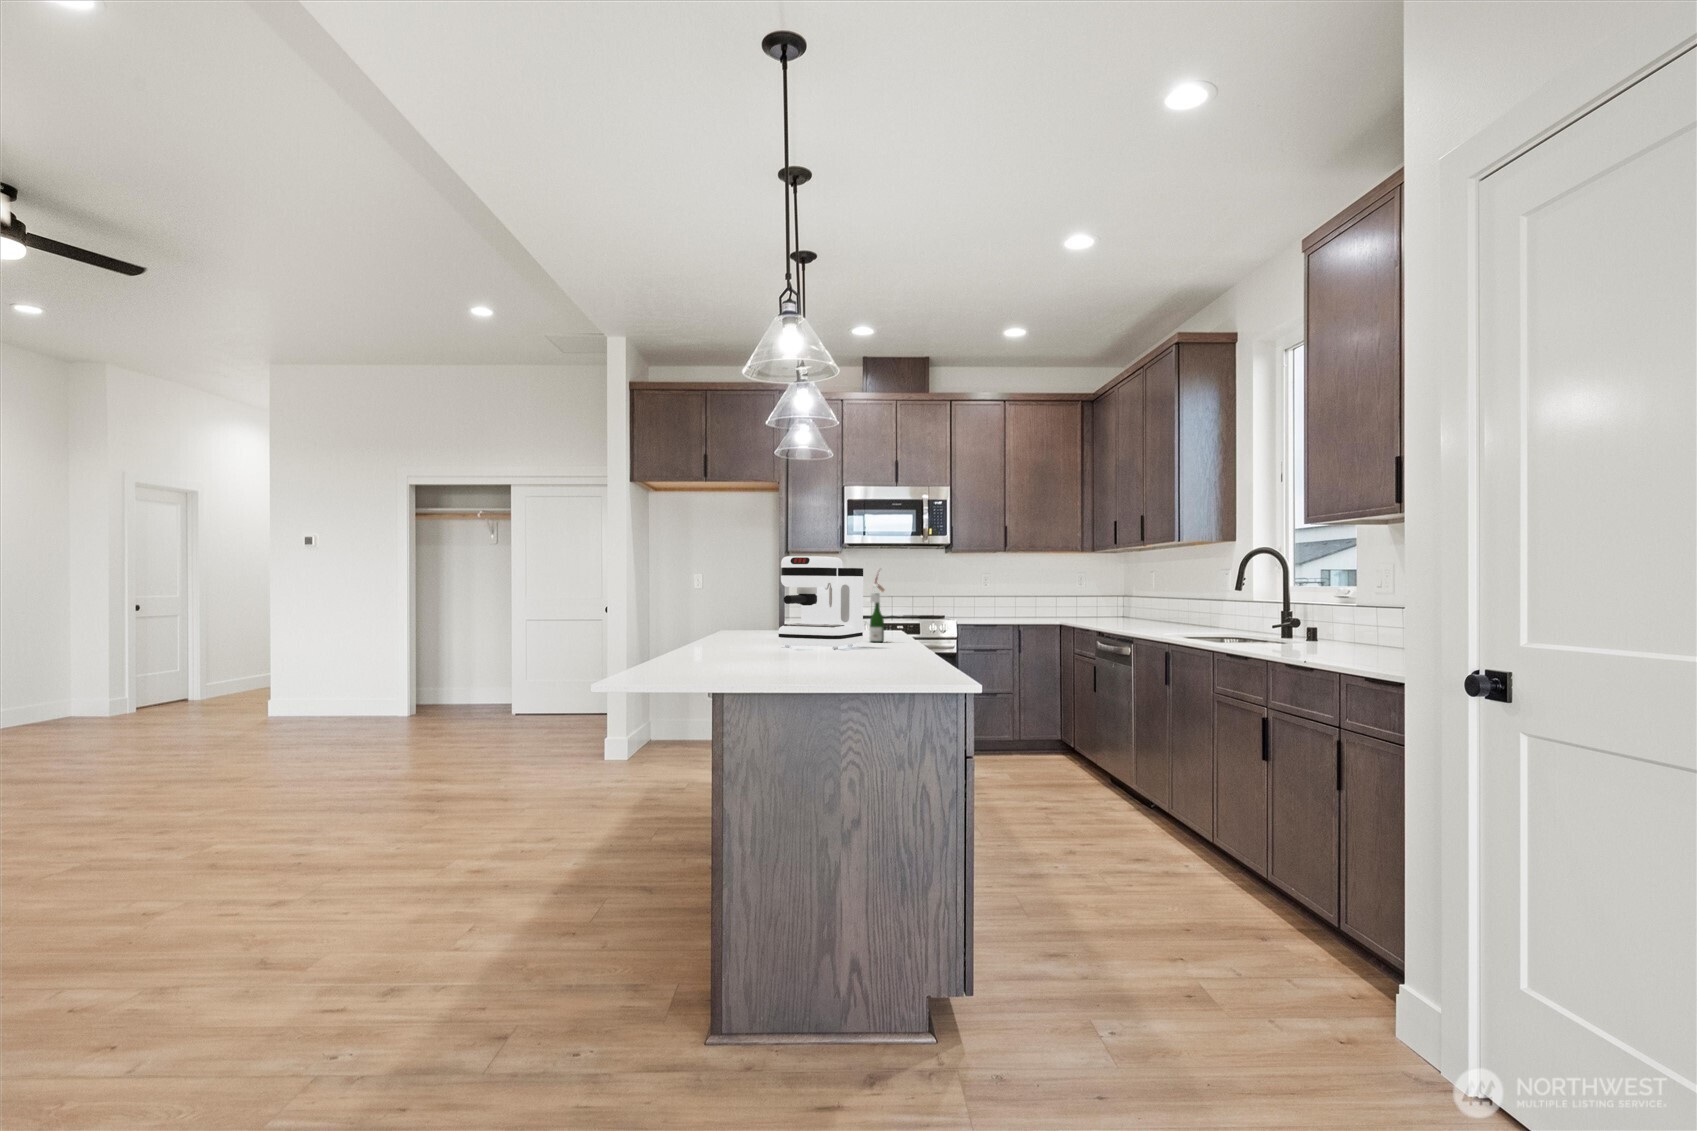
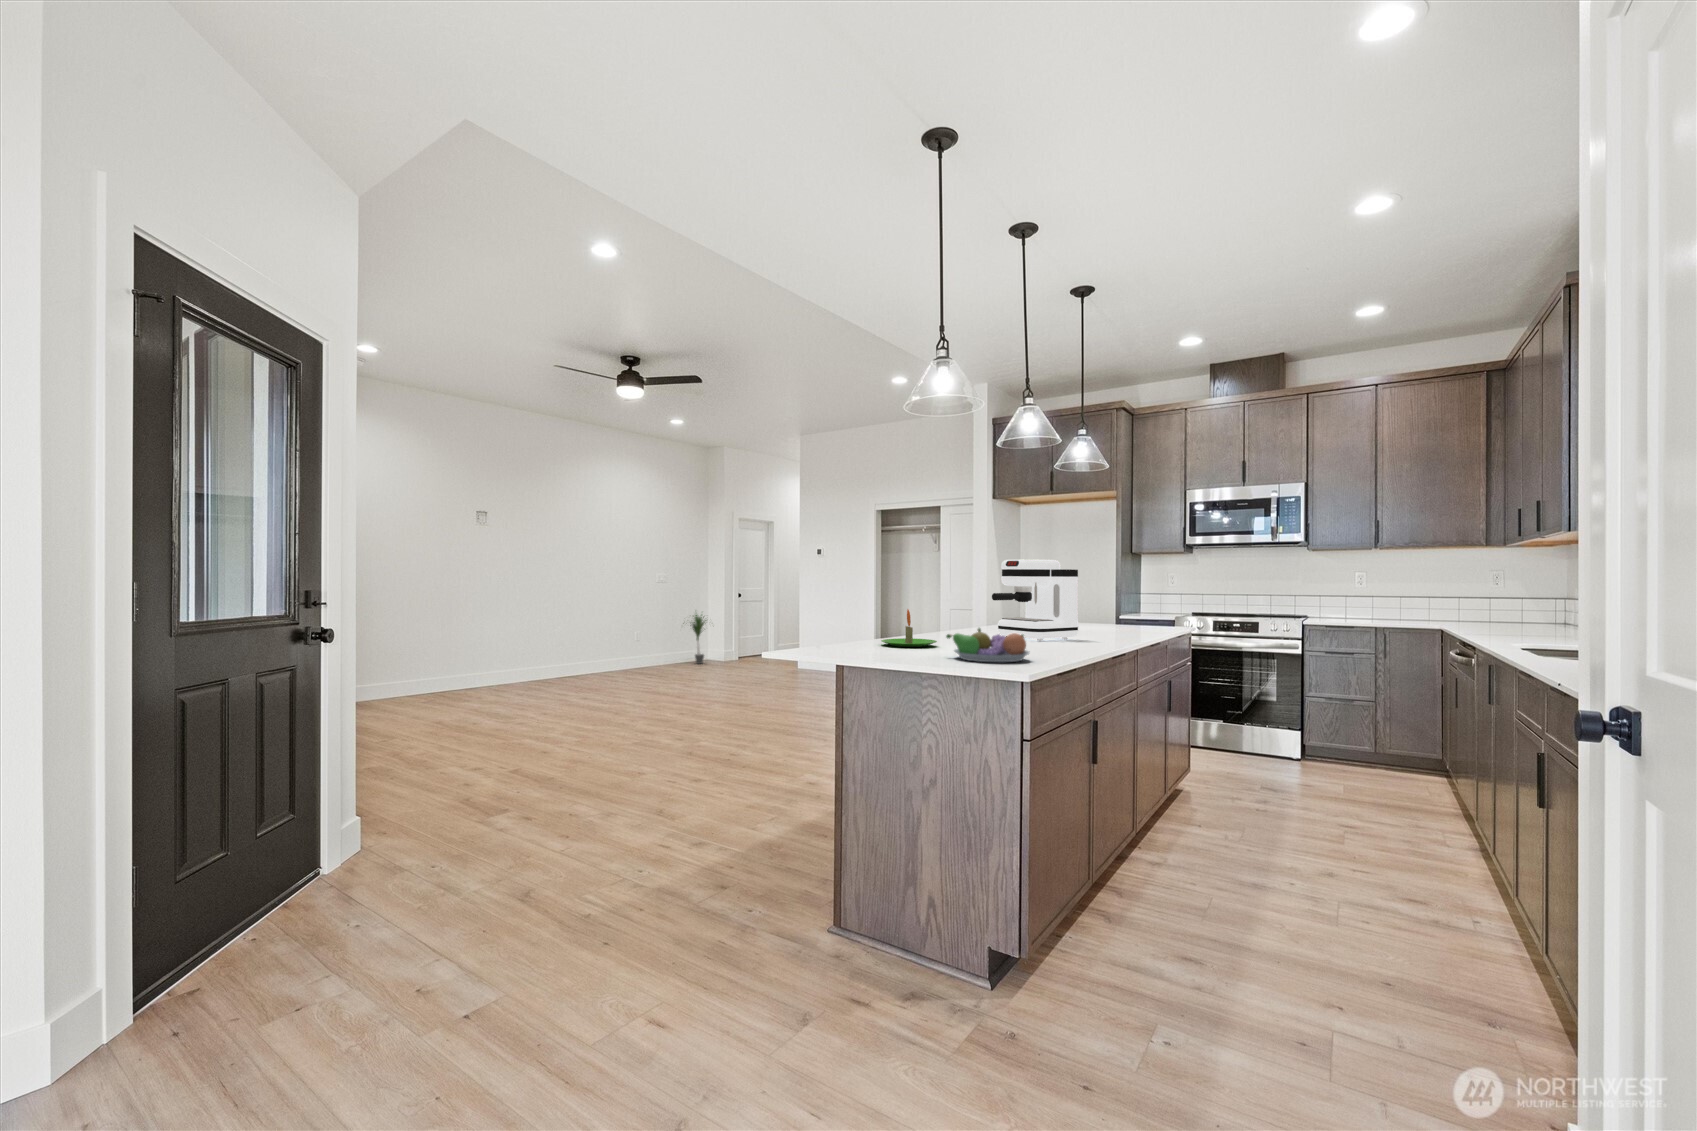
wine bottle: present [870,577,884,642] -> none [1109,569,1129,637]
candle: none [710,615,780,662] -> present [881,609,937,647]
potted plant: none [27,627,107,721] -> present [690,615,706,664]
fruit bowl: none [843,633,938,673] -> present [946,628,1029,662]

